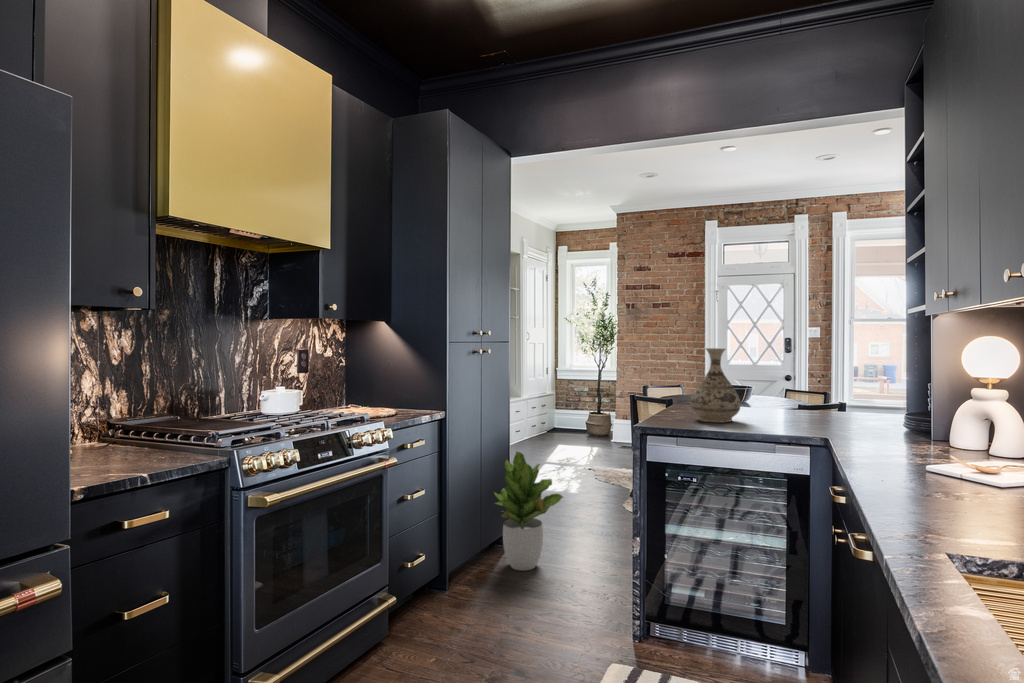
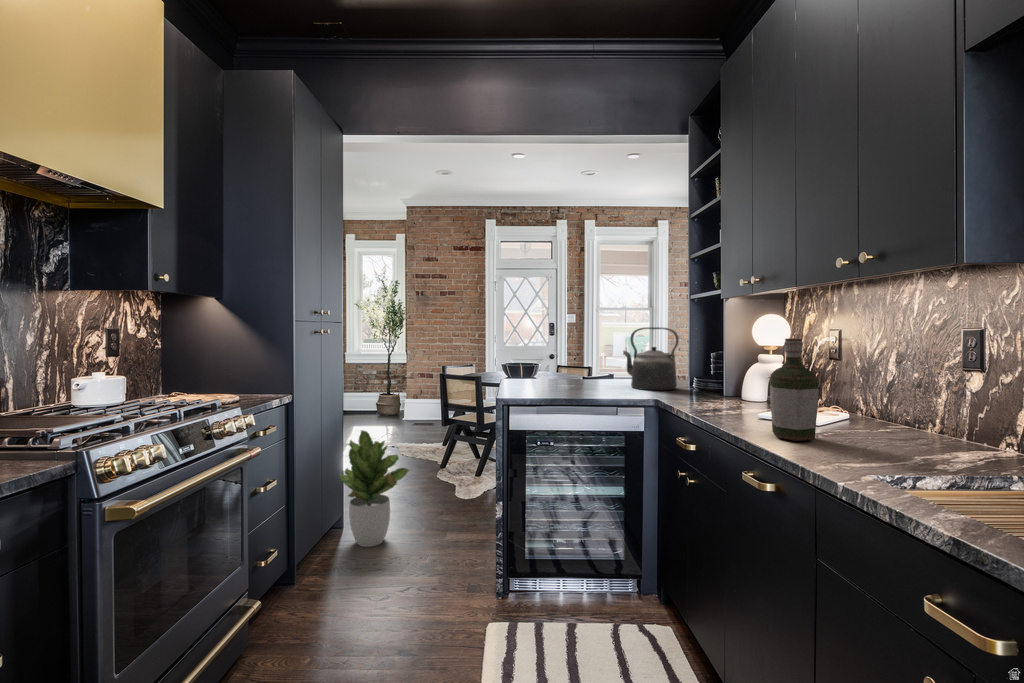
vase: present [691,348,741,422] -> none [542,326,583,390]
kettle: none [802,351,871,430] -> present [623,327,679,390]
bottle: none [893,374,959,507] -> present [770,339,819,441]

